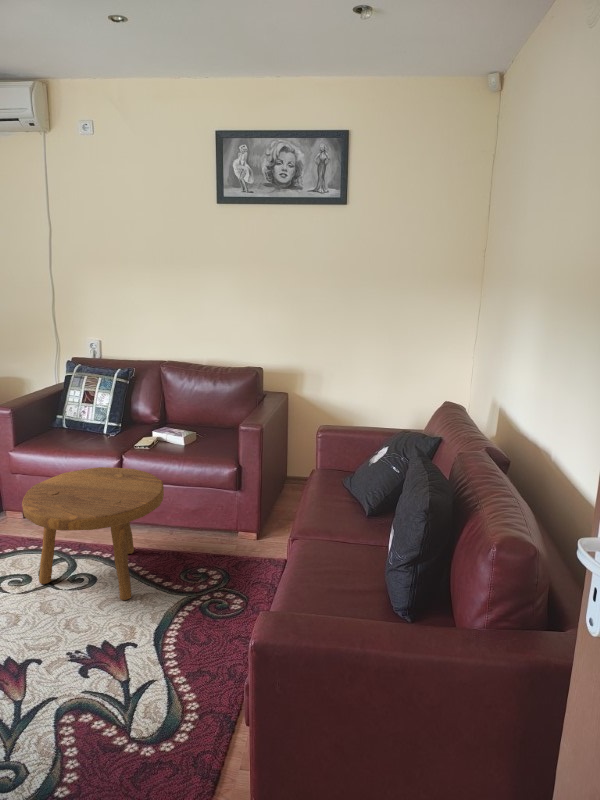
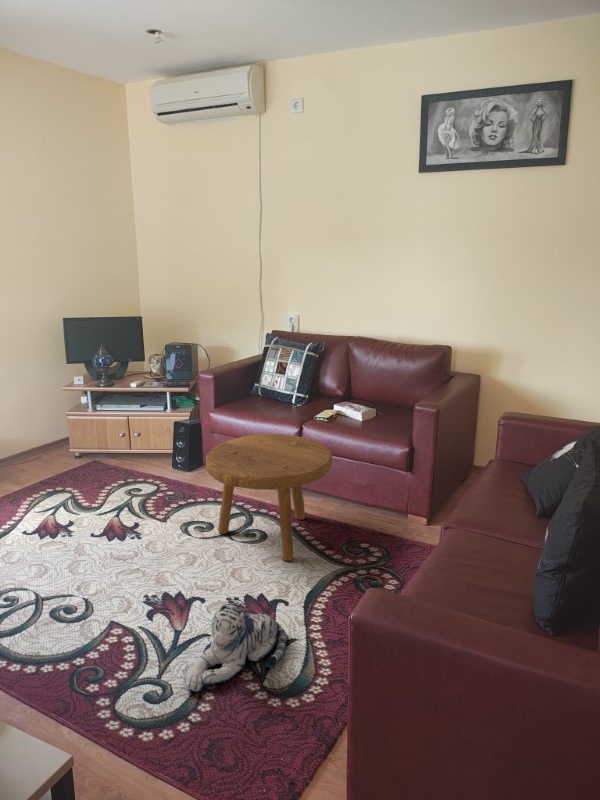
plush toy: none [41,659,146,766] -> present [185,605,287,691]

